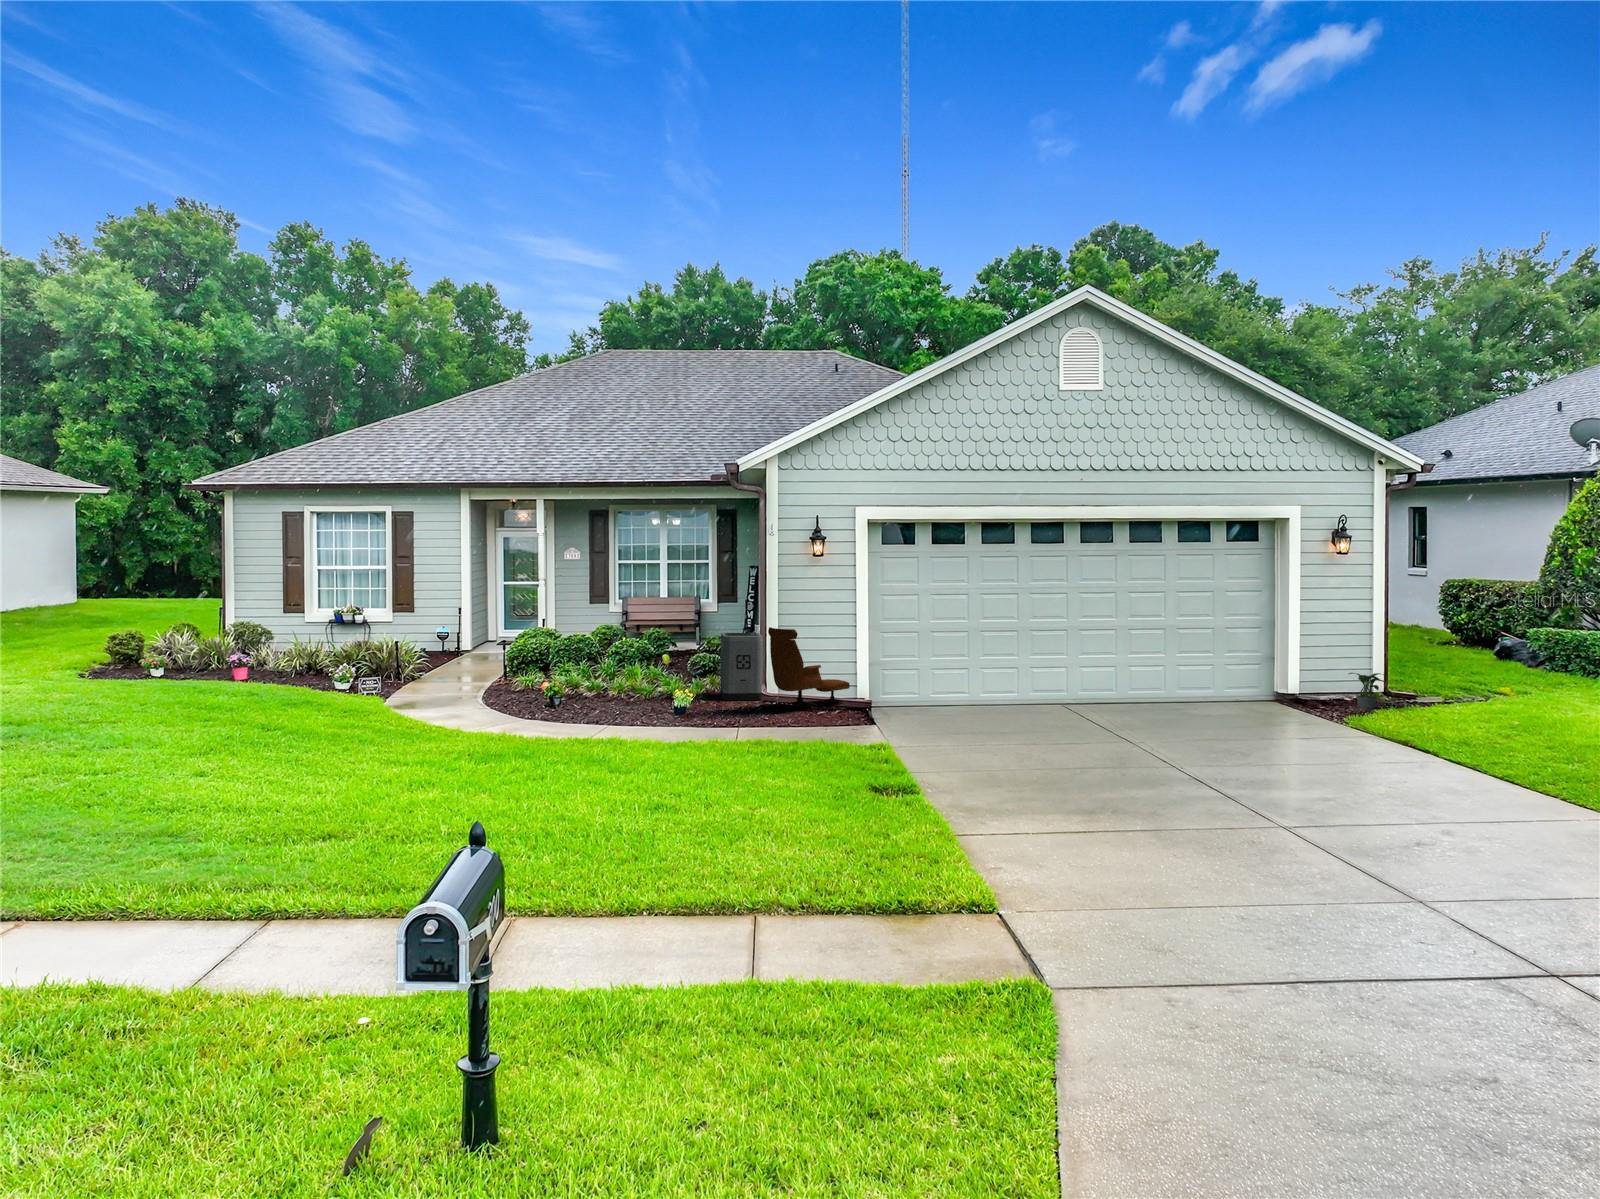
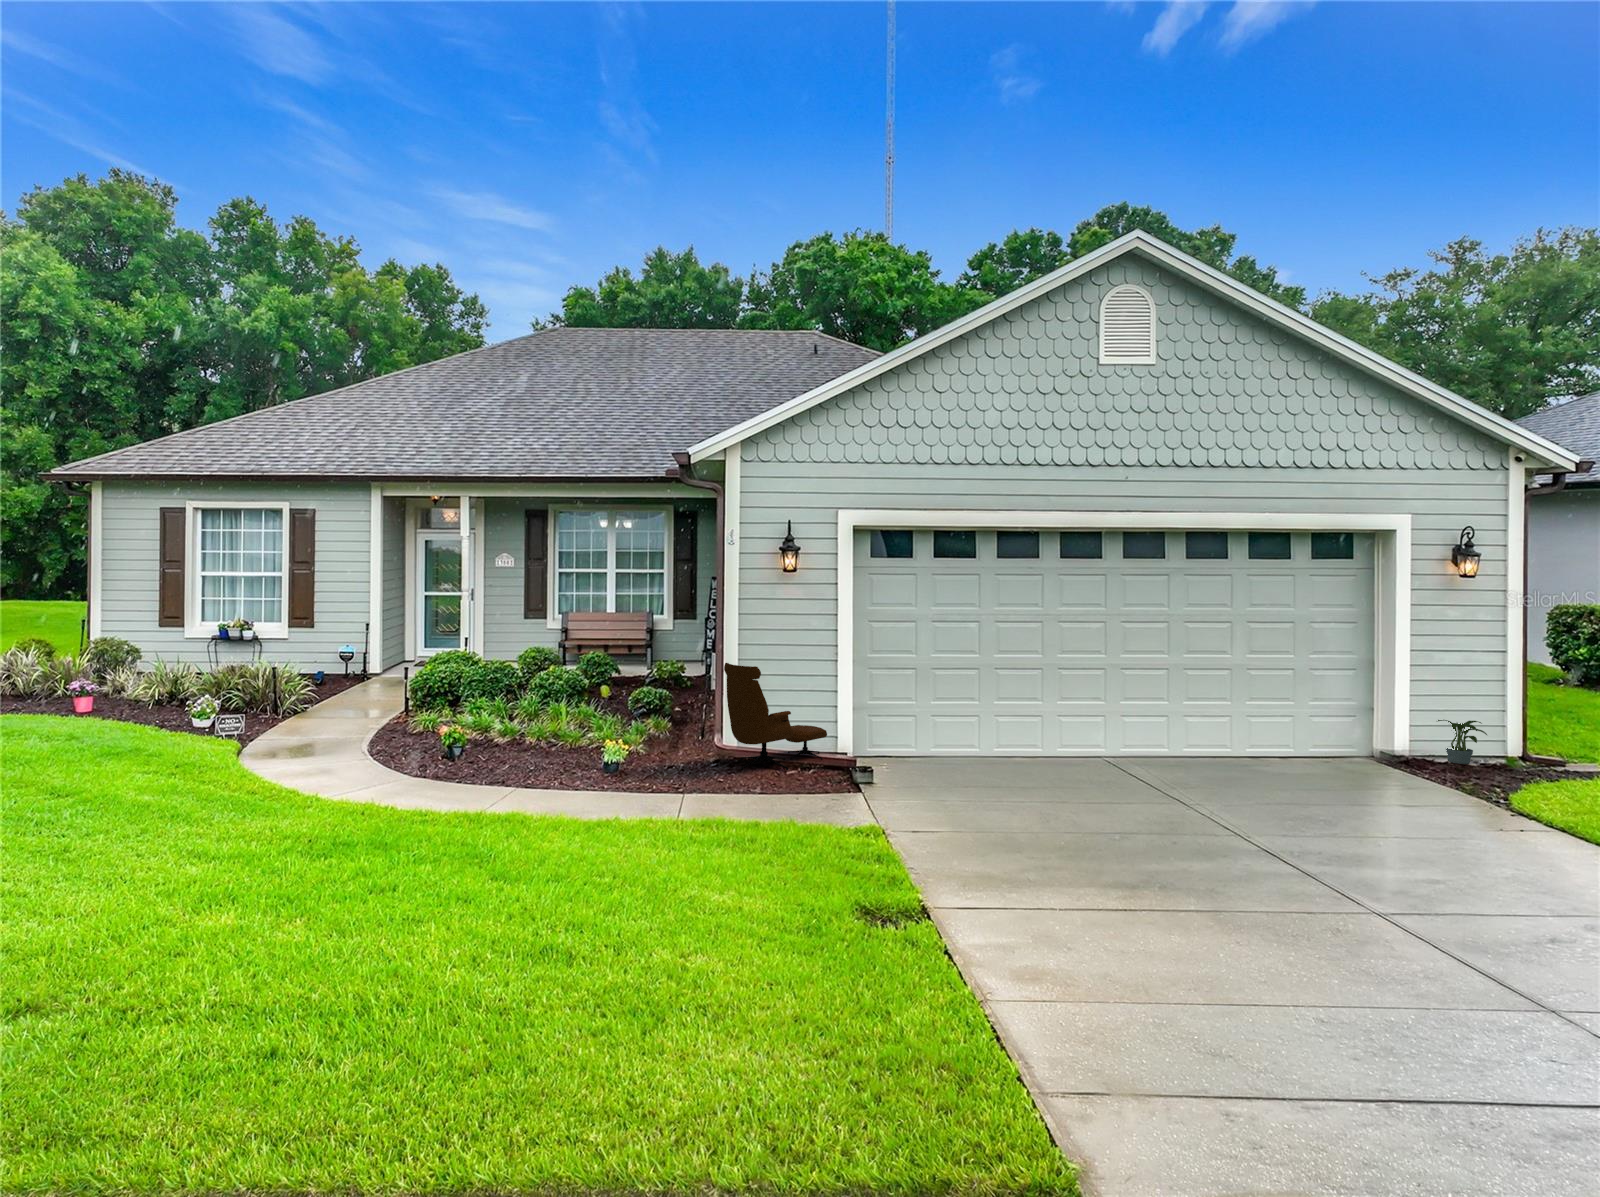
trash can: present [720,633,763,701] -> none [666,665,719,751]

